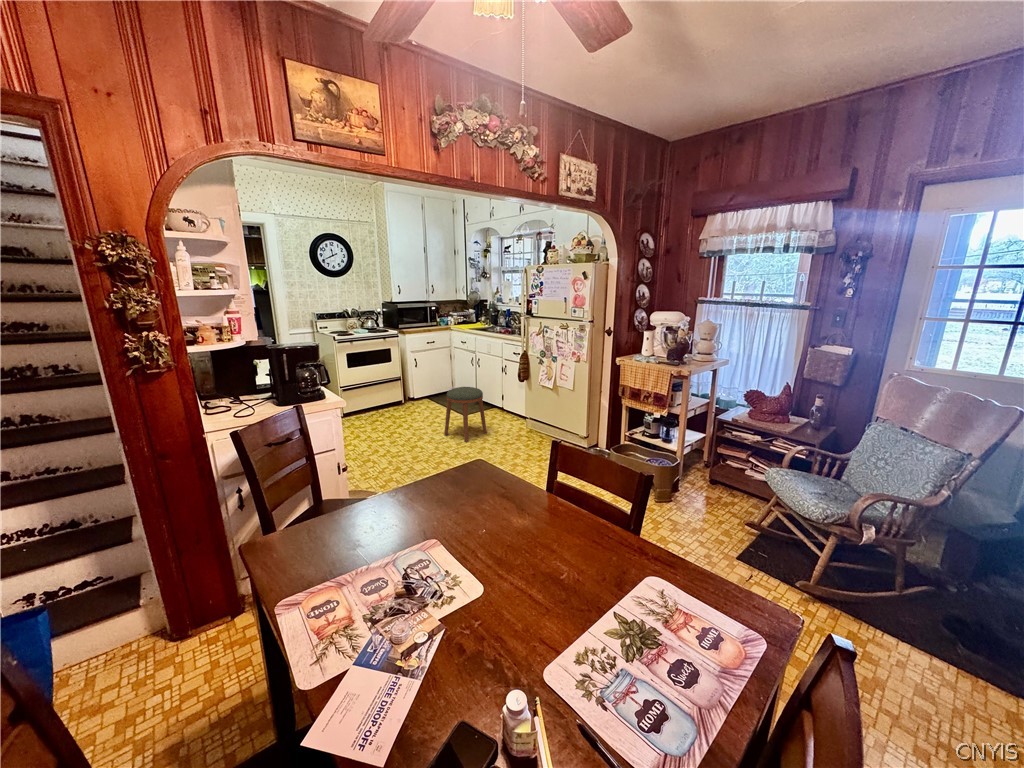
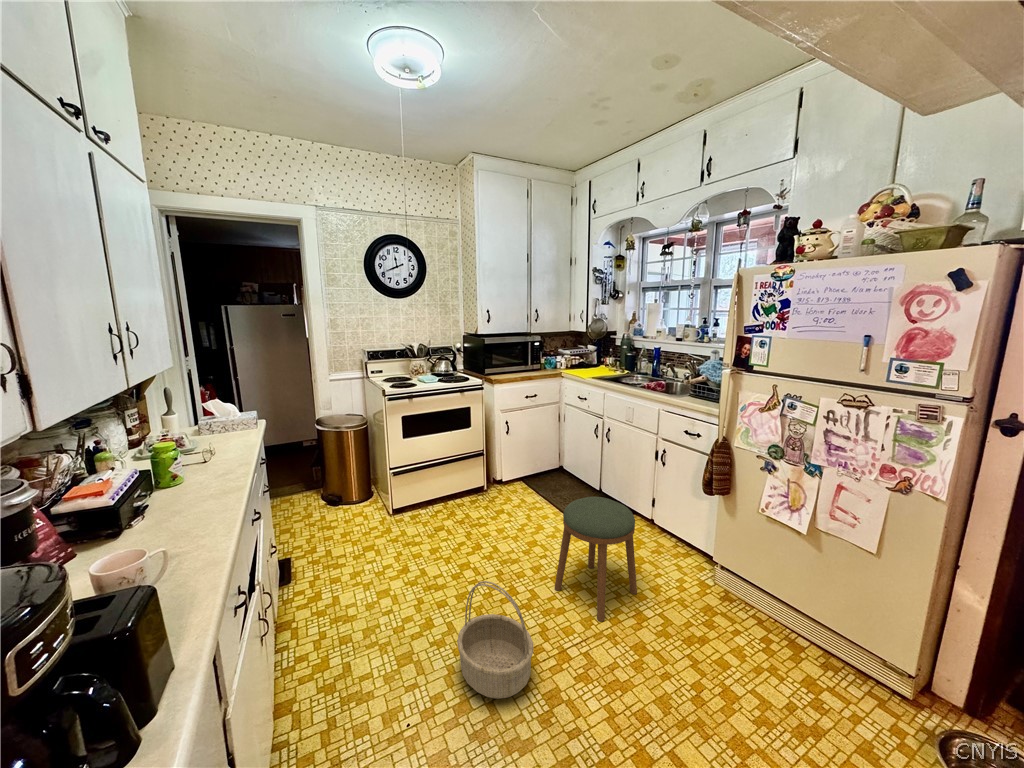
basket: none [394,413,431,463] -> present [457,581,533,699]

